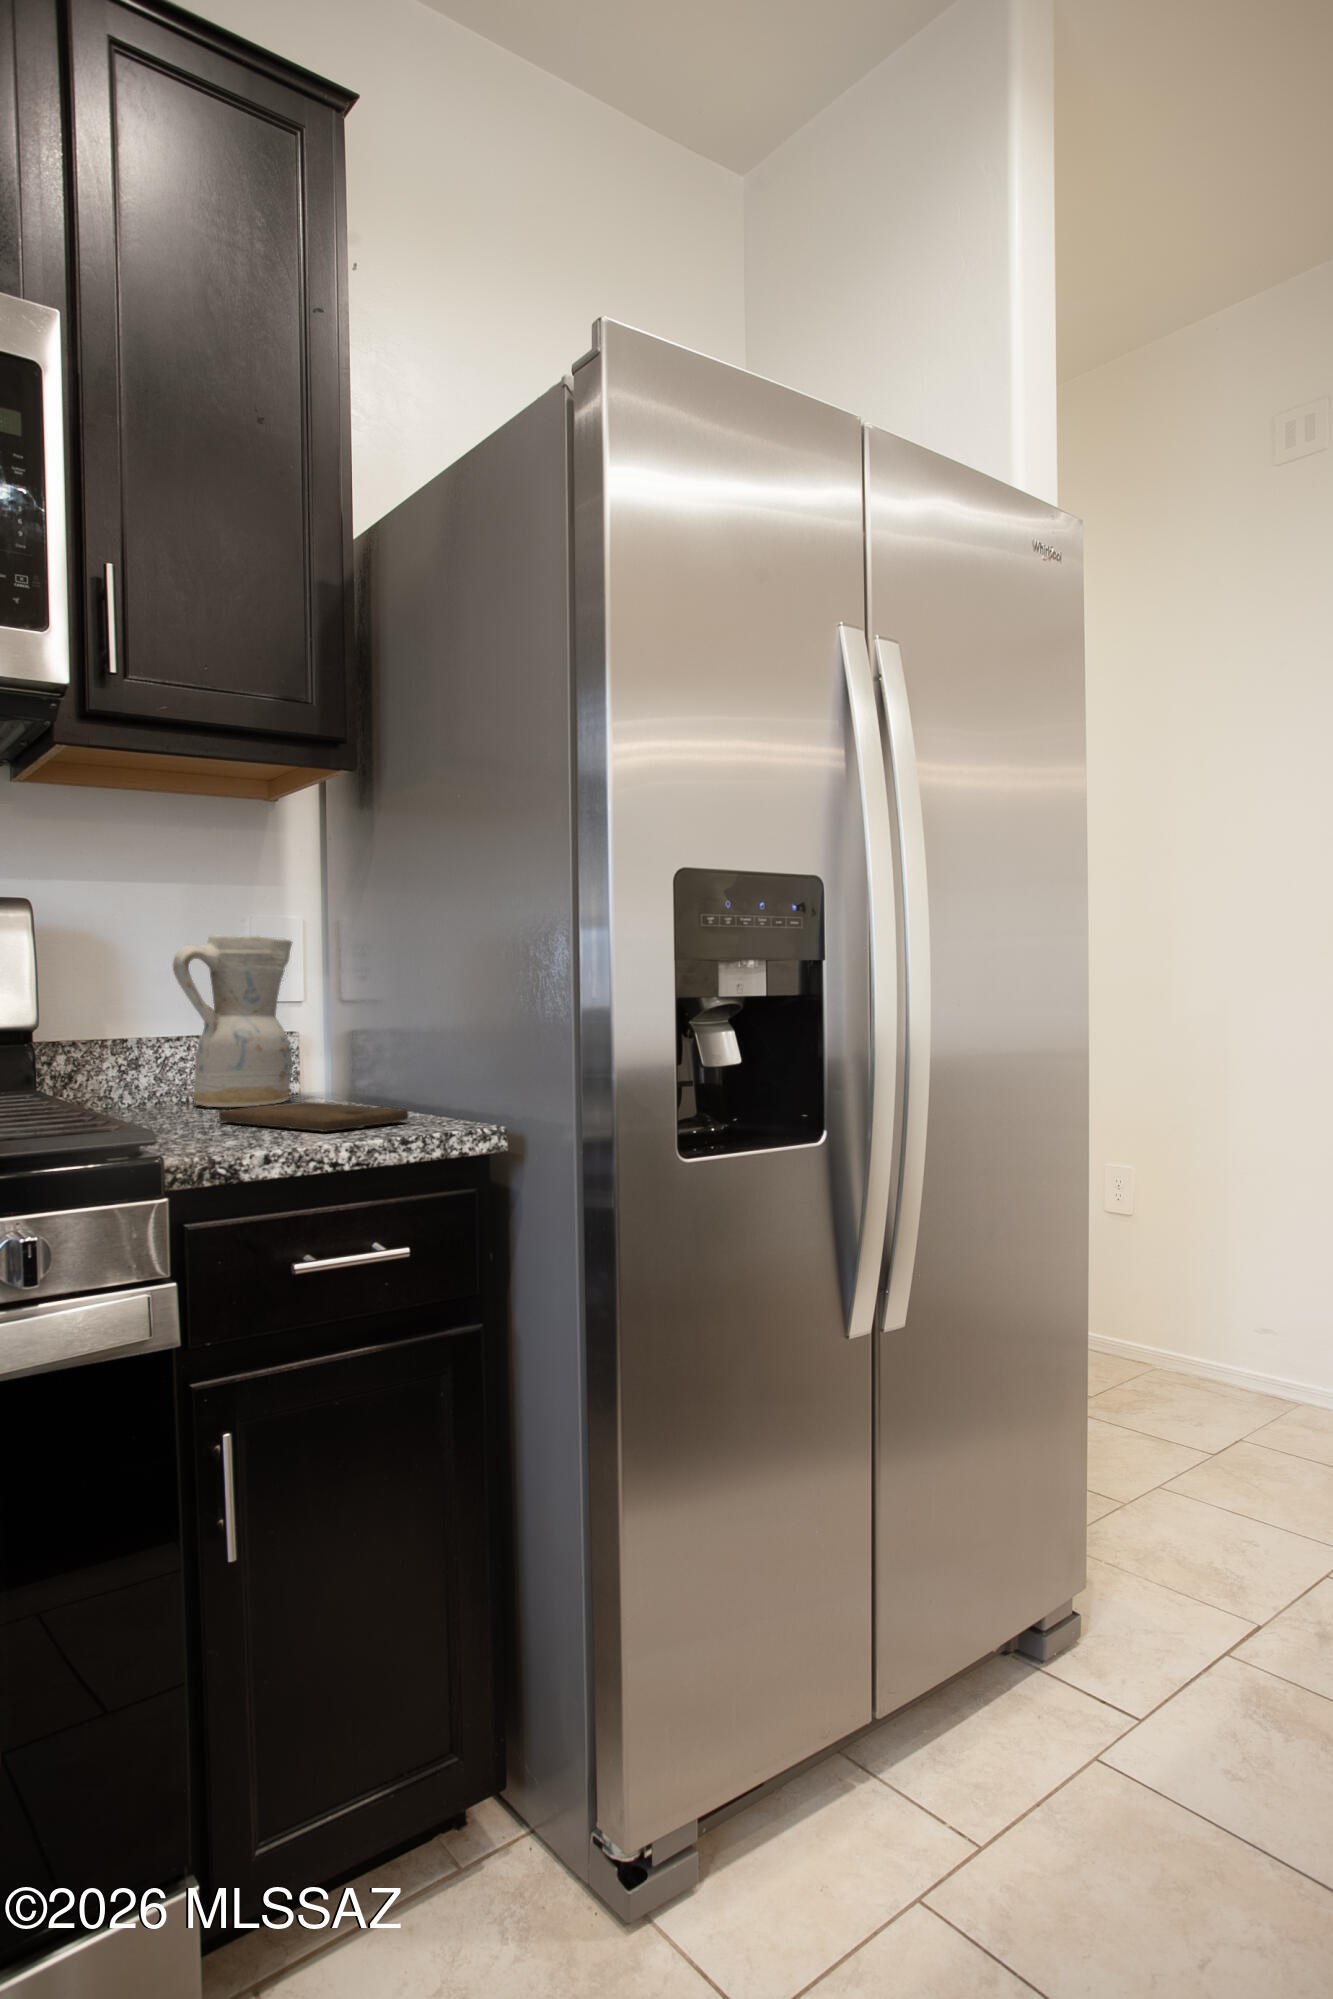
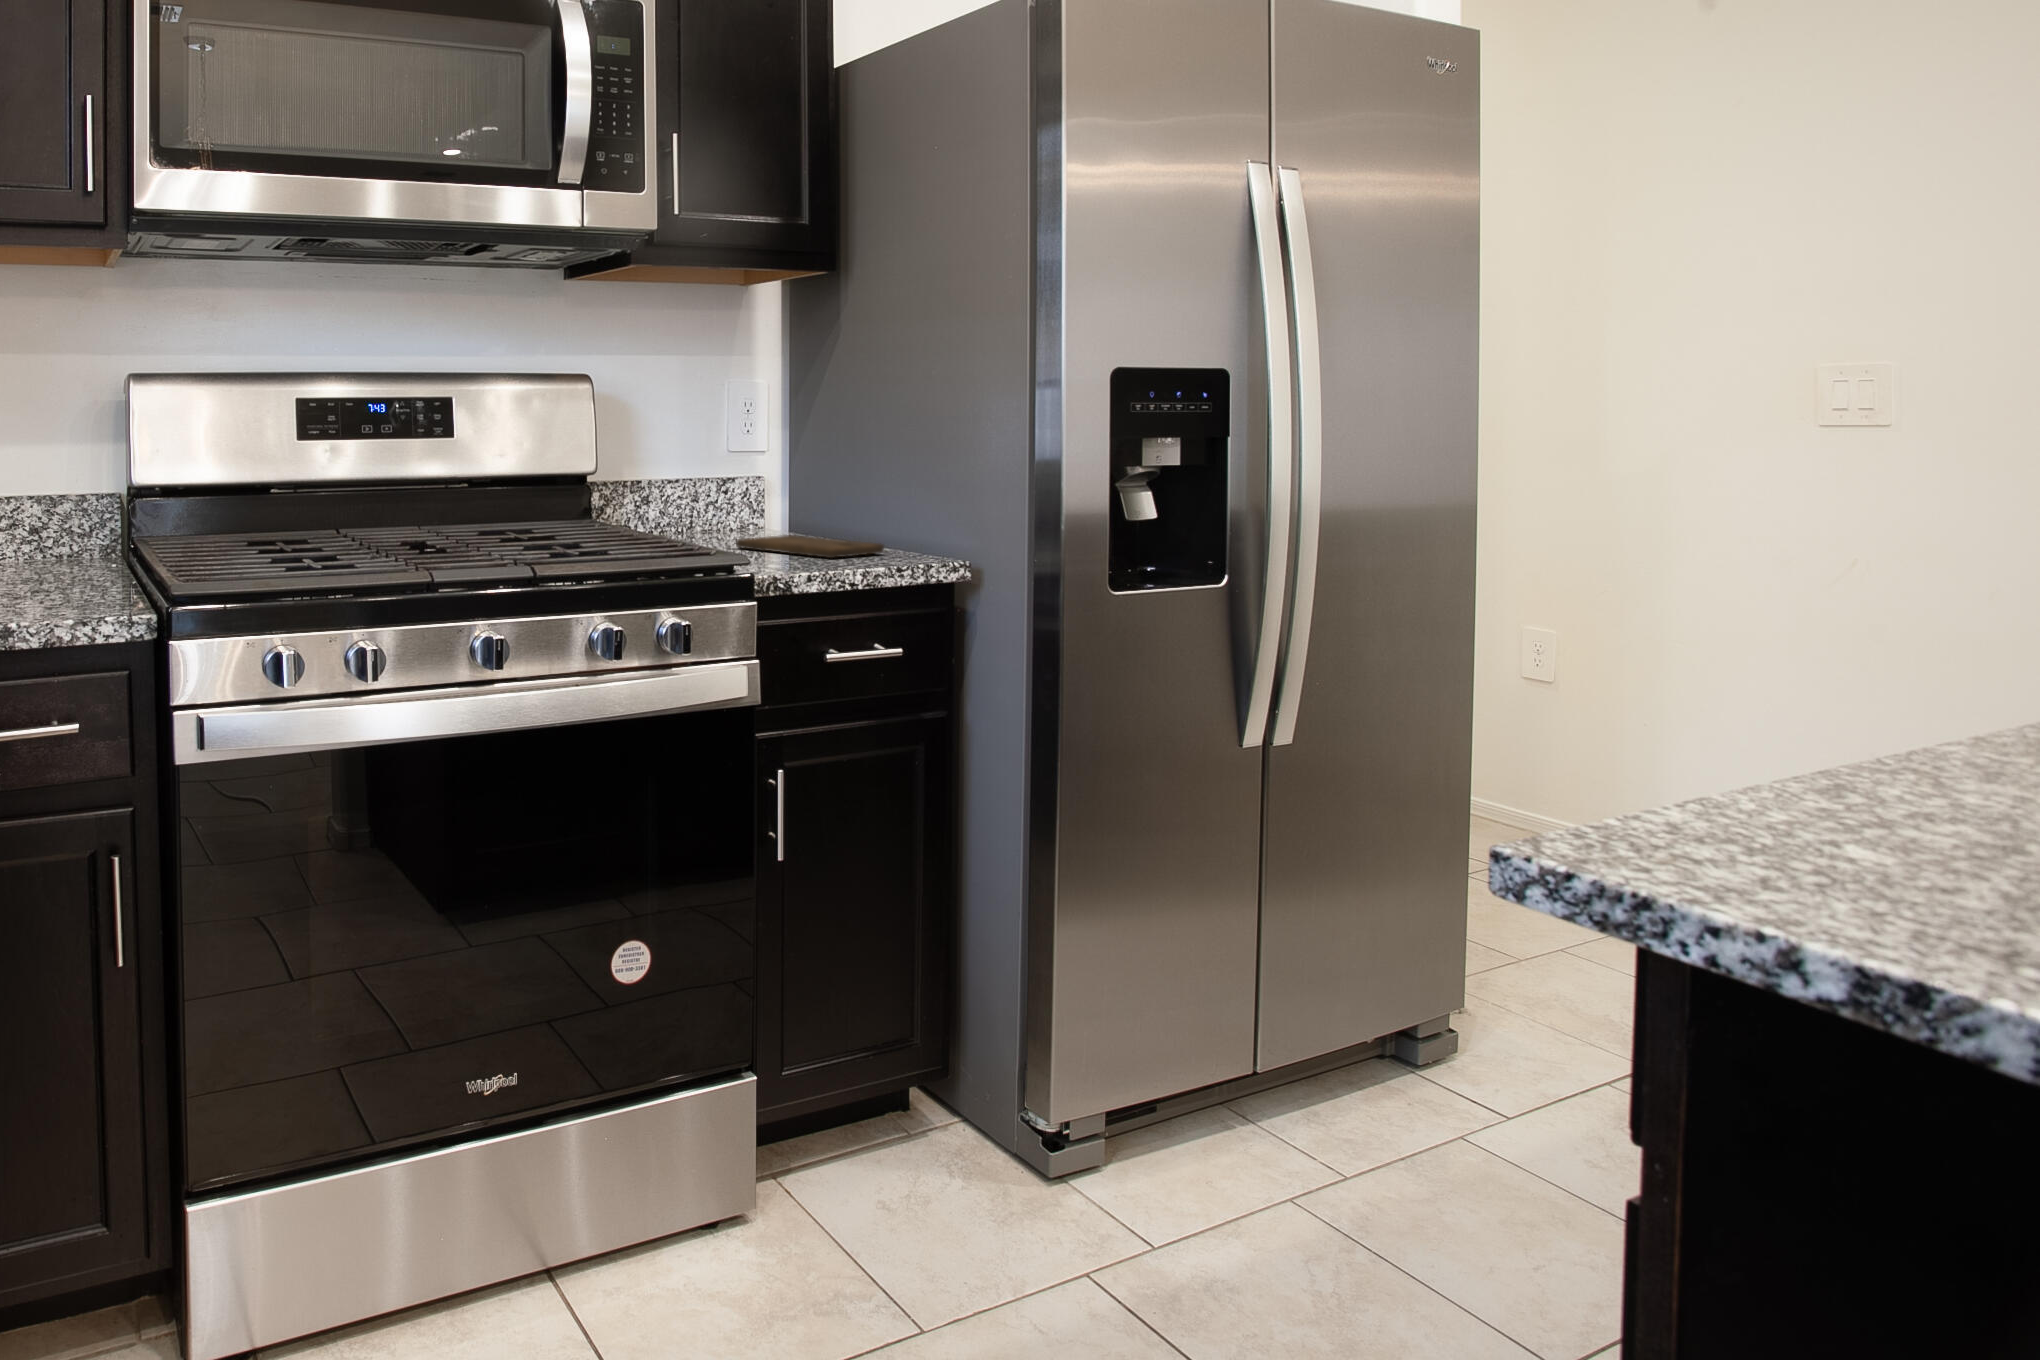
ceramic pitcher: present [173,935,293,1107] -> none [682,400,767,537]

